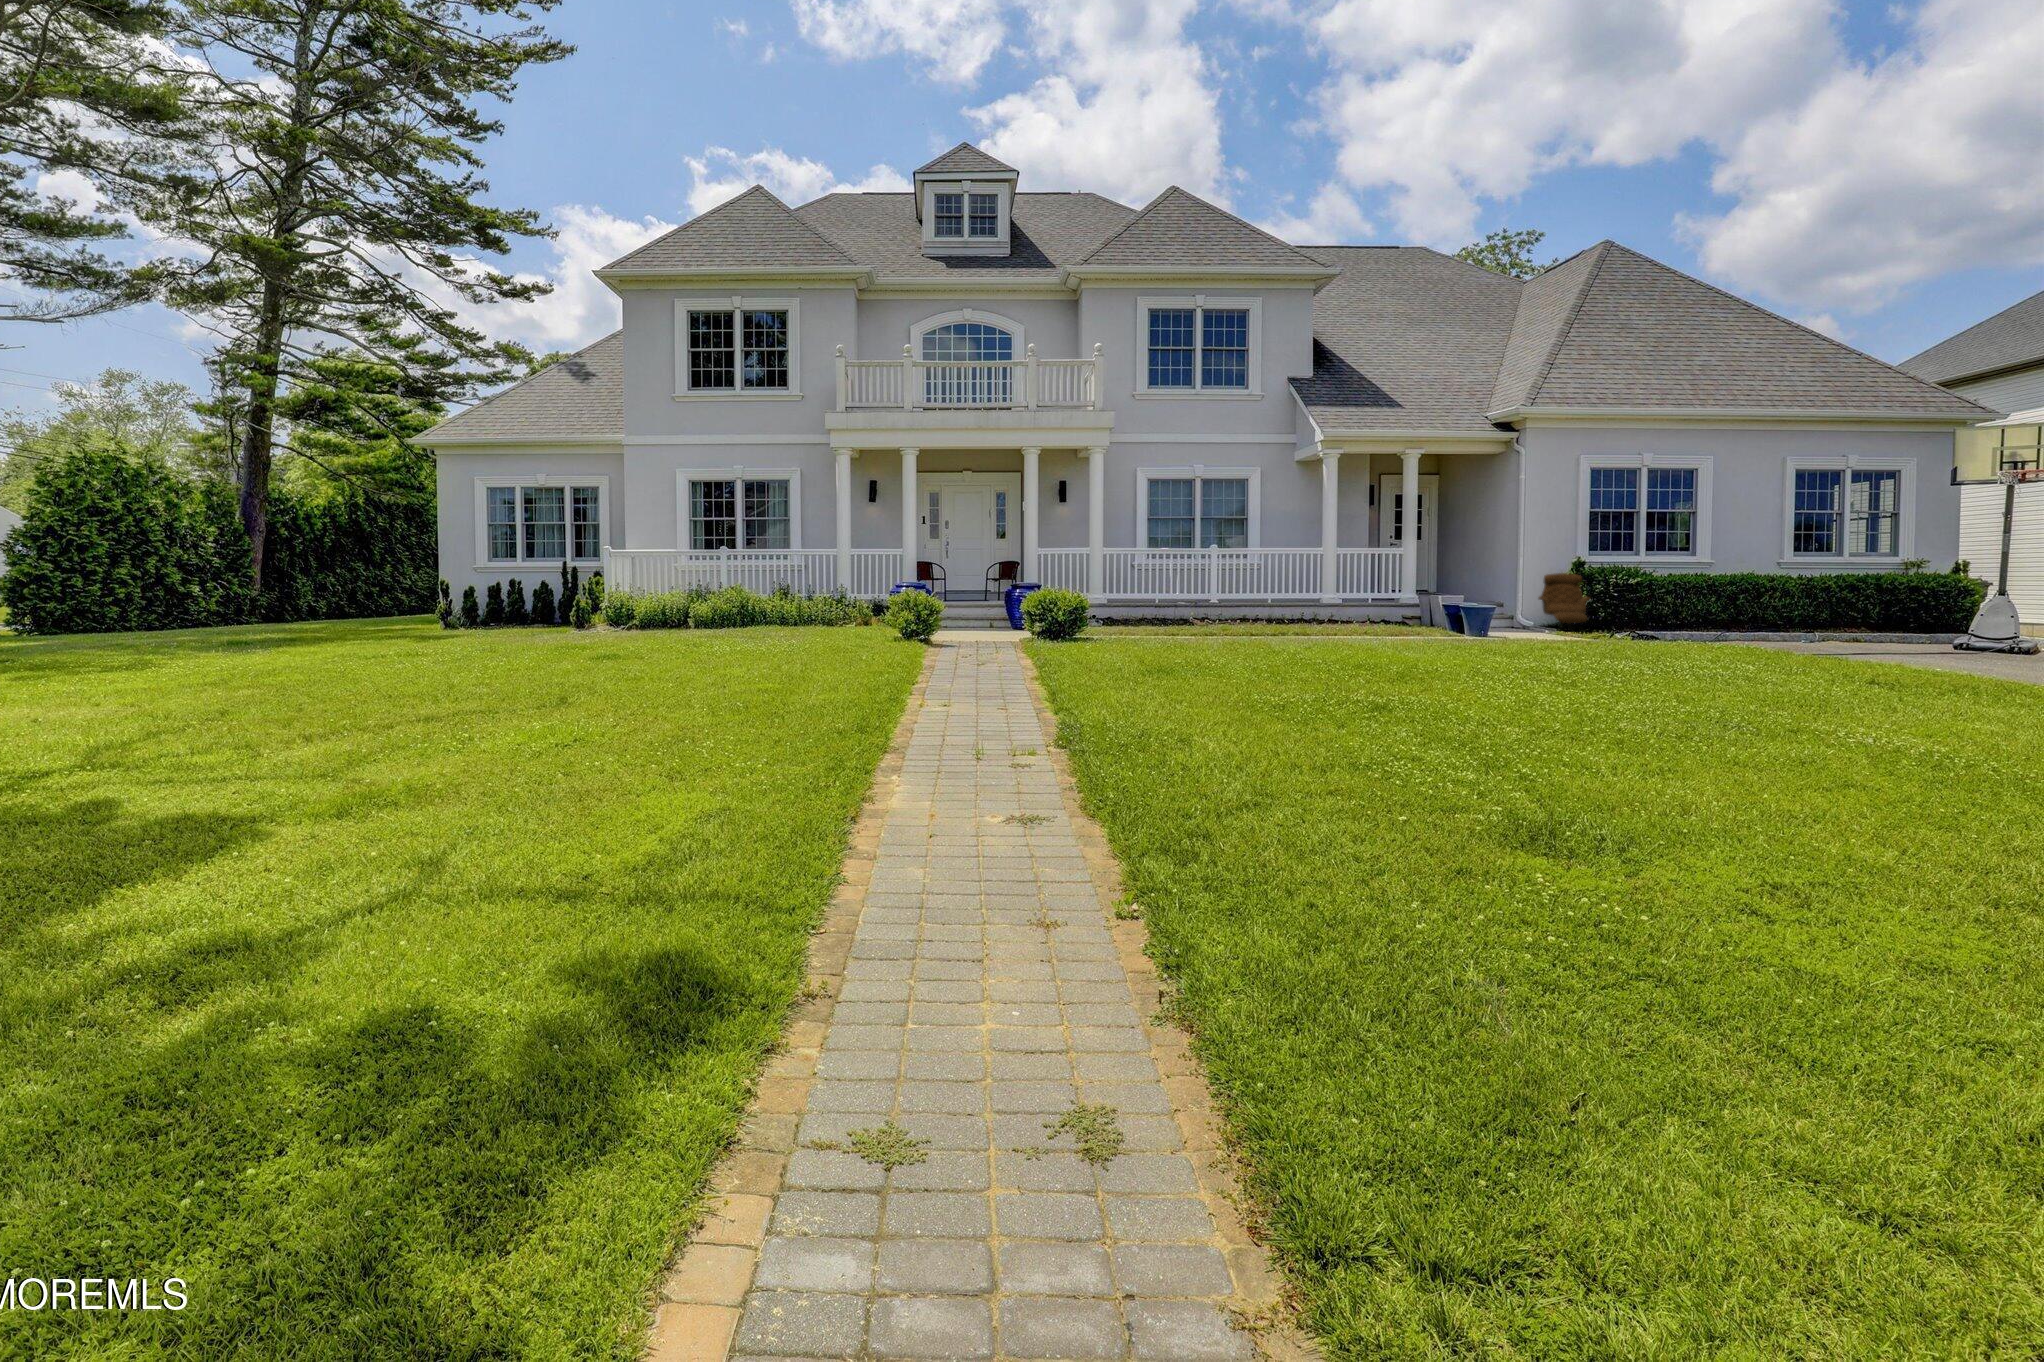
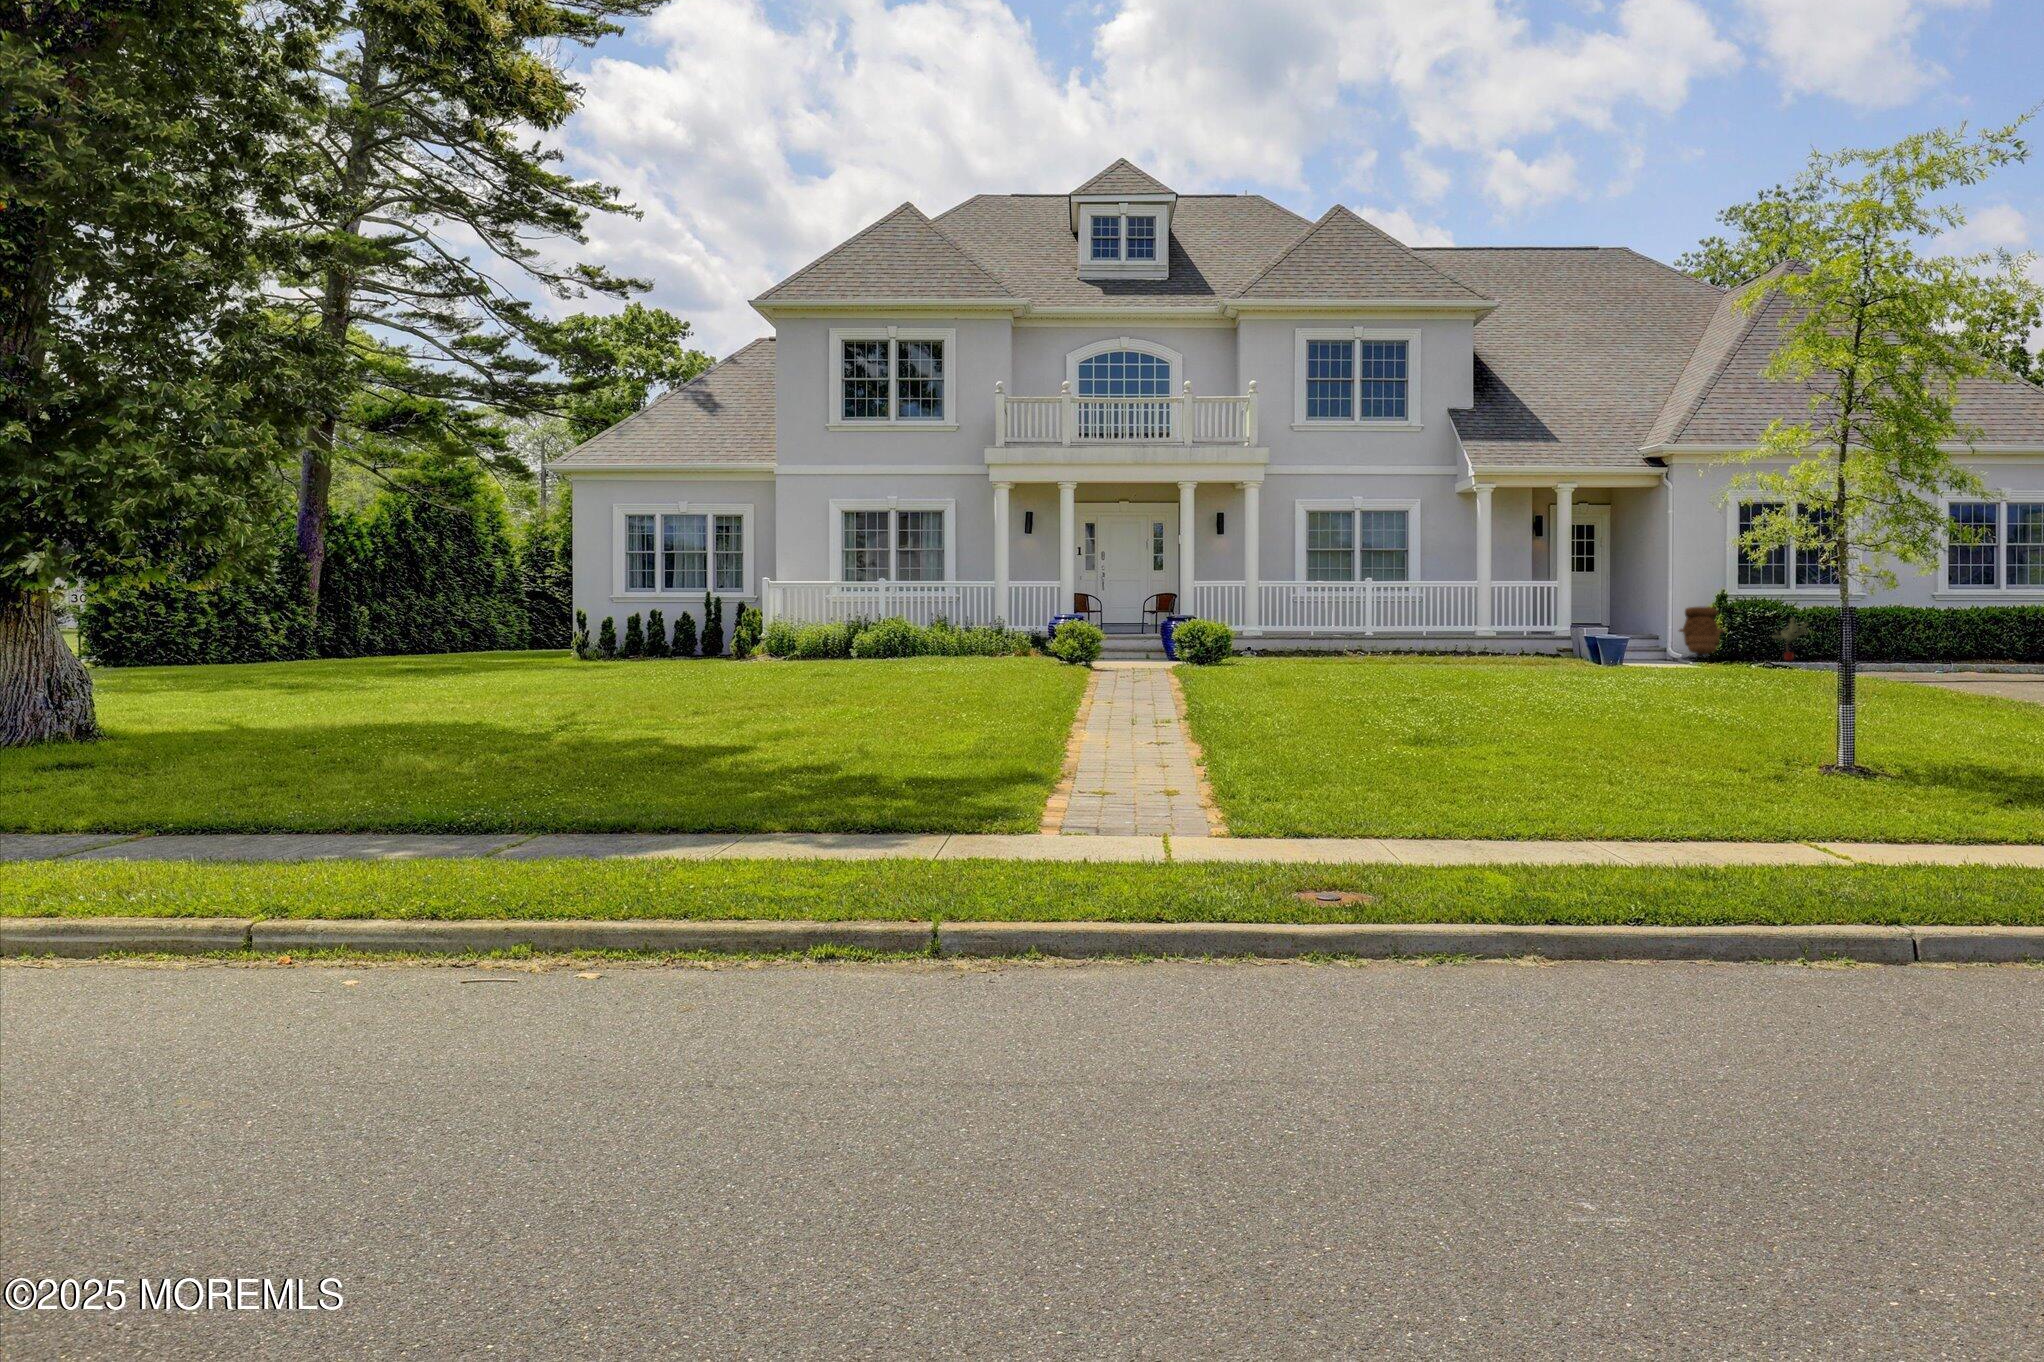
potted tree: none [1640,584,1682,630] -> present [1775,618,1806,661]

